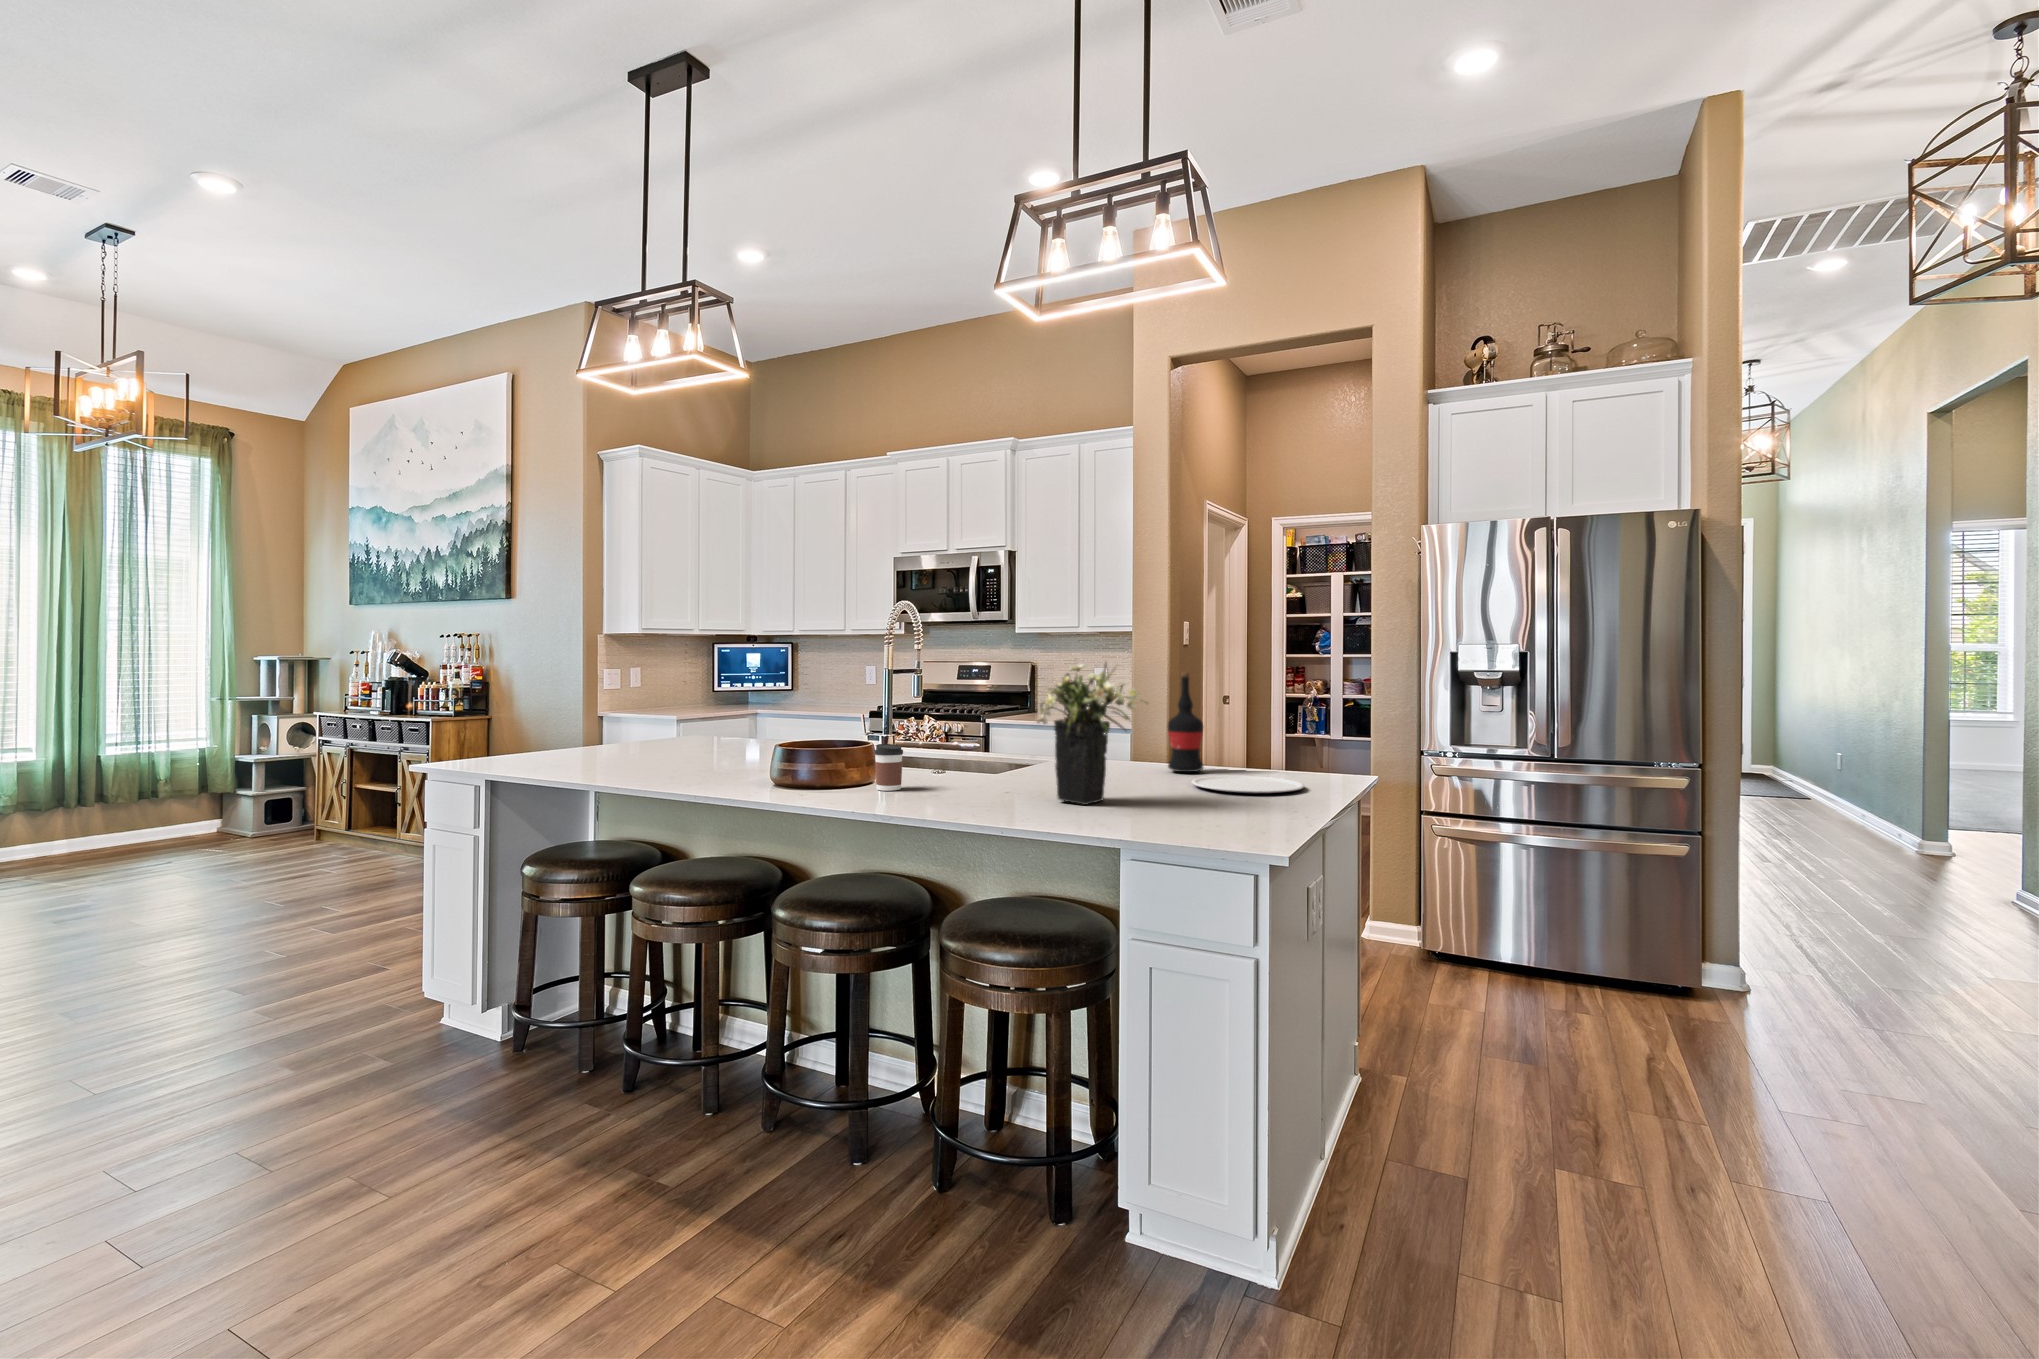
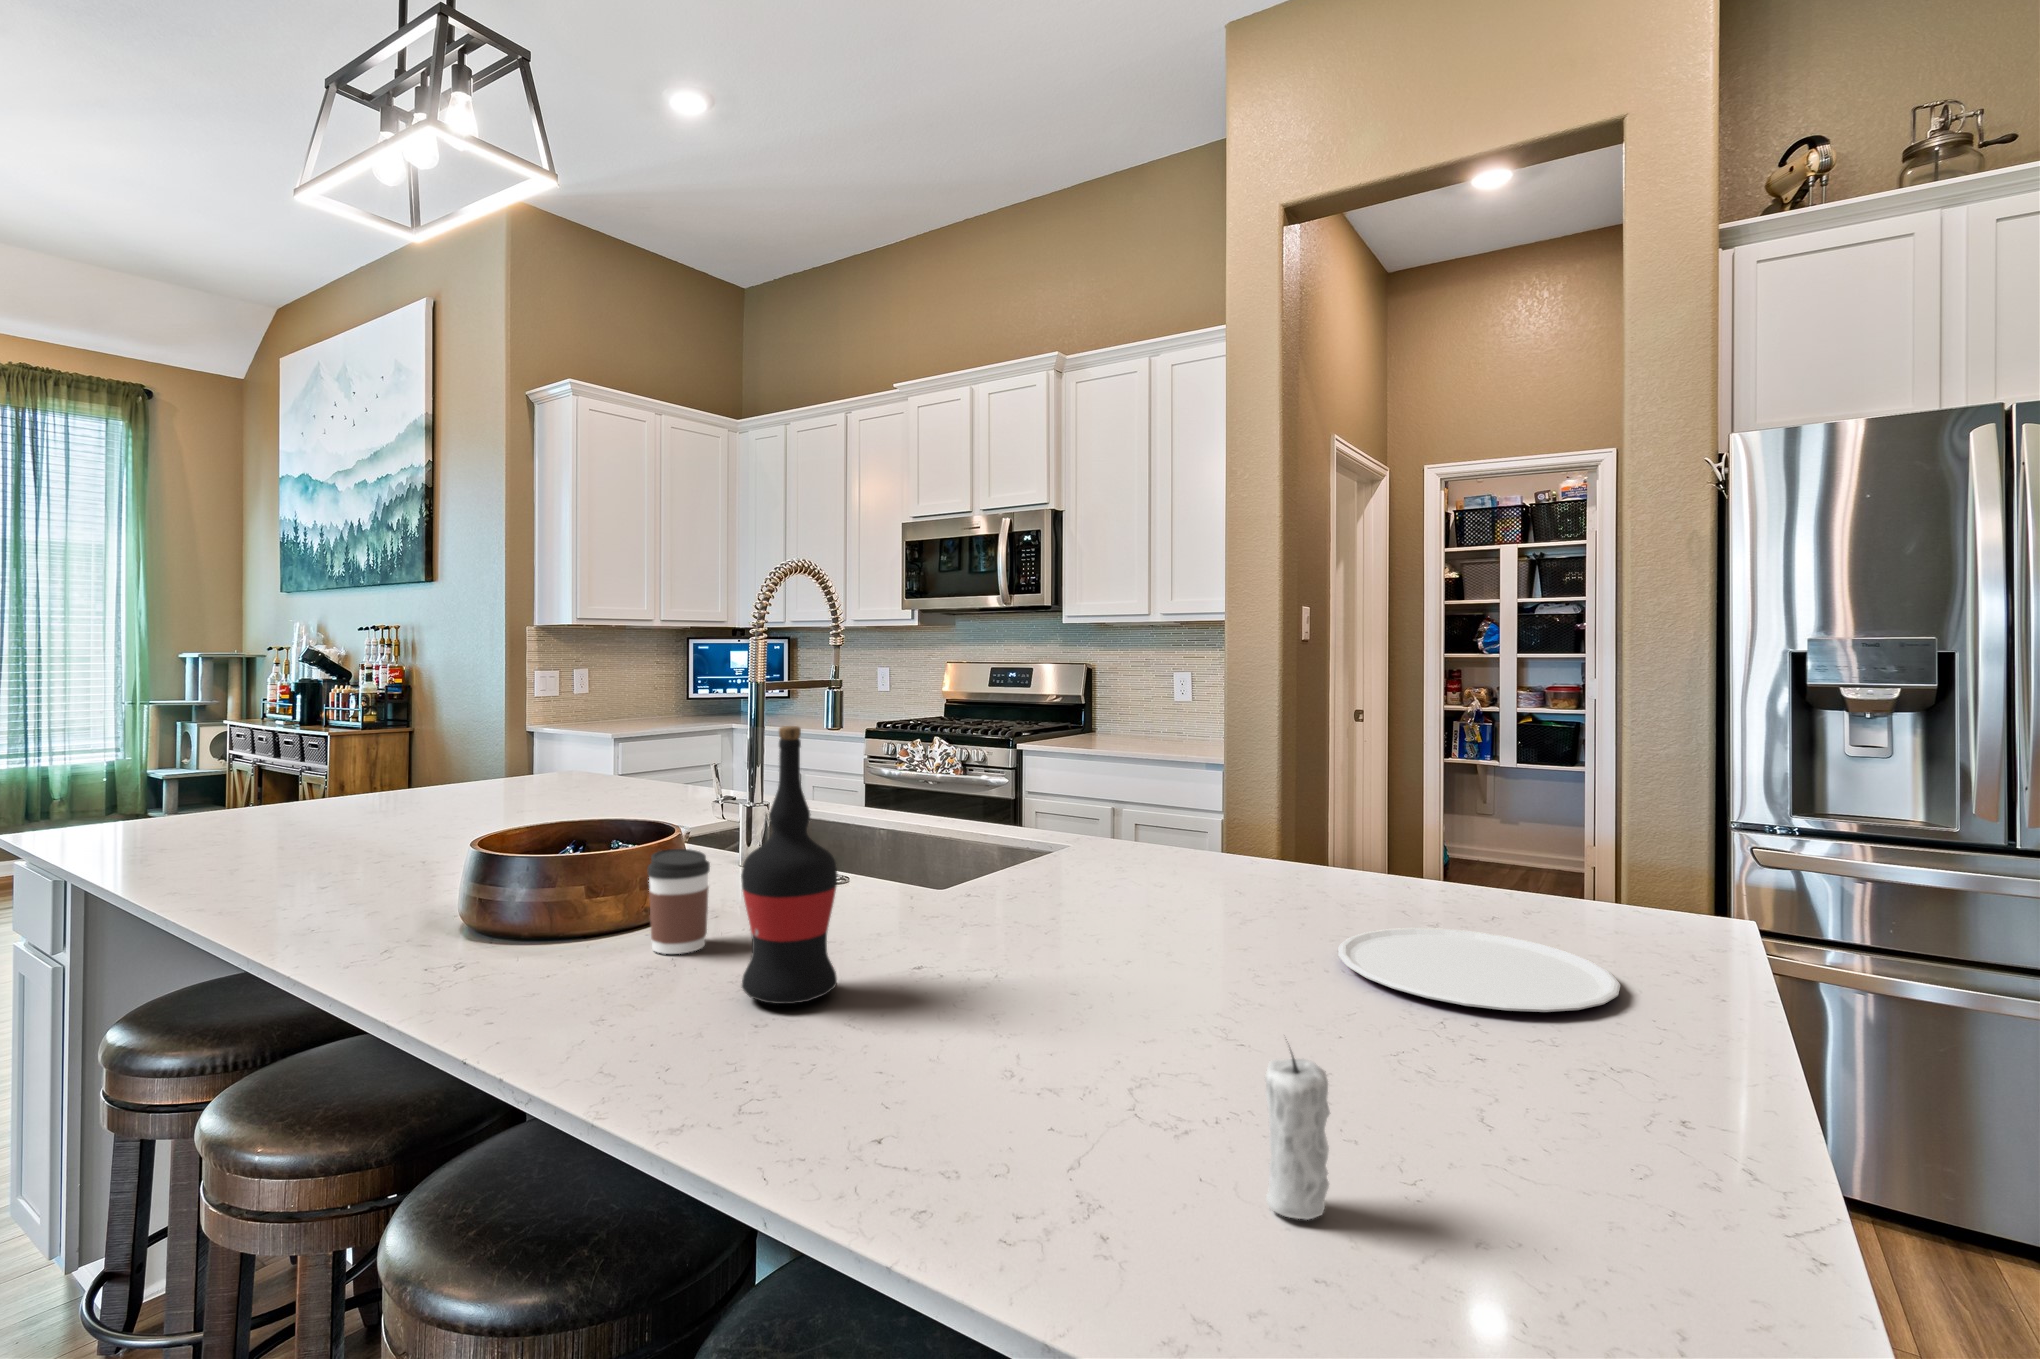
flower arrangement: present [1037,663,1148,805] -> none [933,683,1236,1050]
wine bottle: present [1168,672,1203,772] -> present [741,726,838,1004]
candle: none [1161,769,1181,824] -> present [1265,1052,1330,1219]

